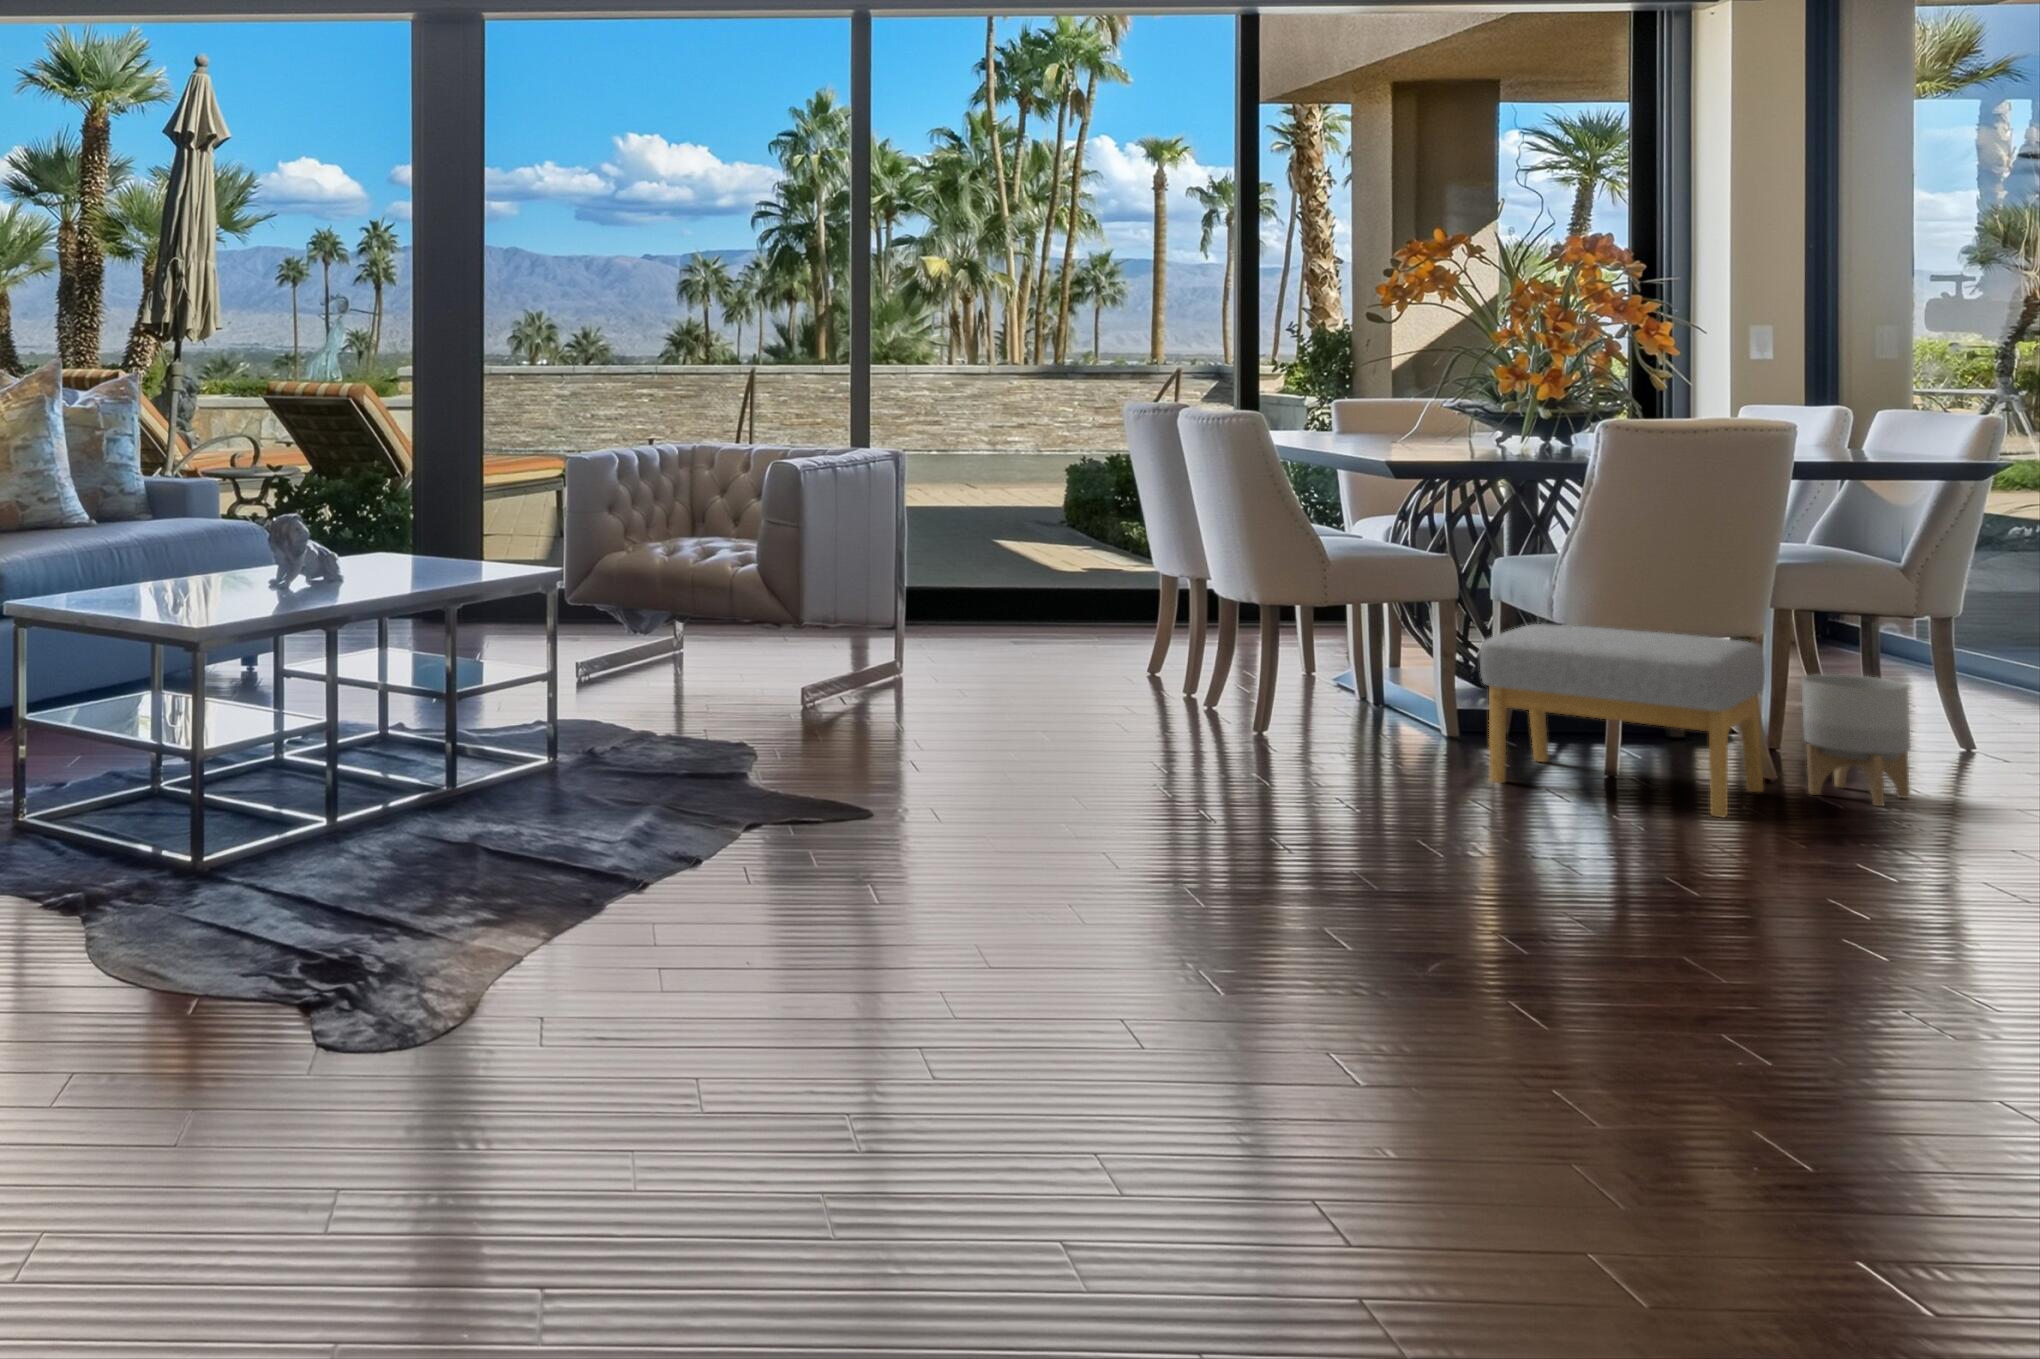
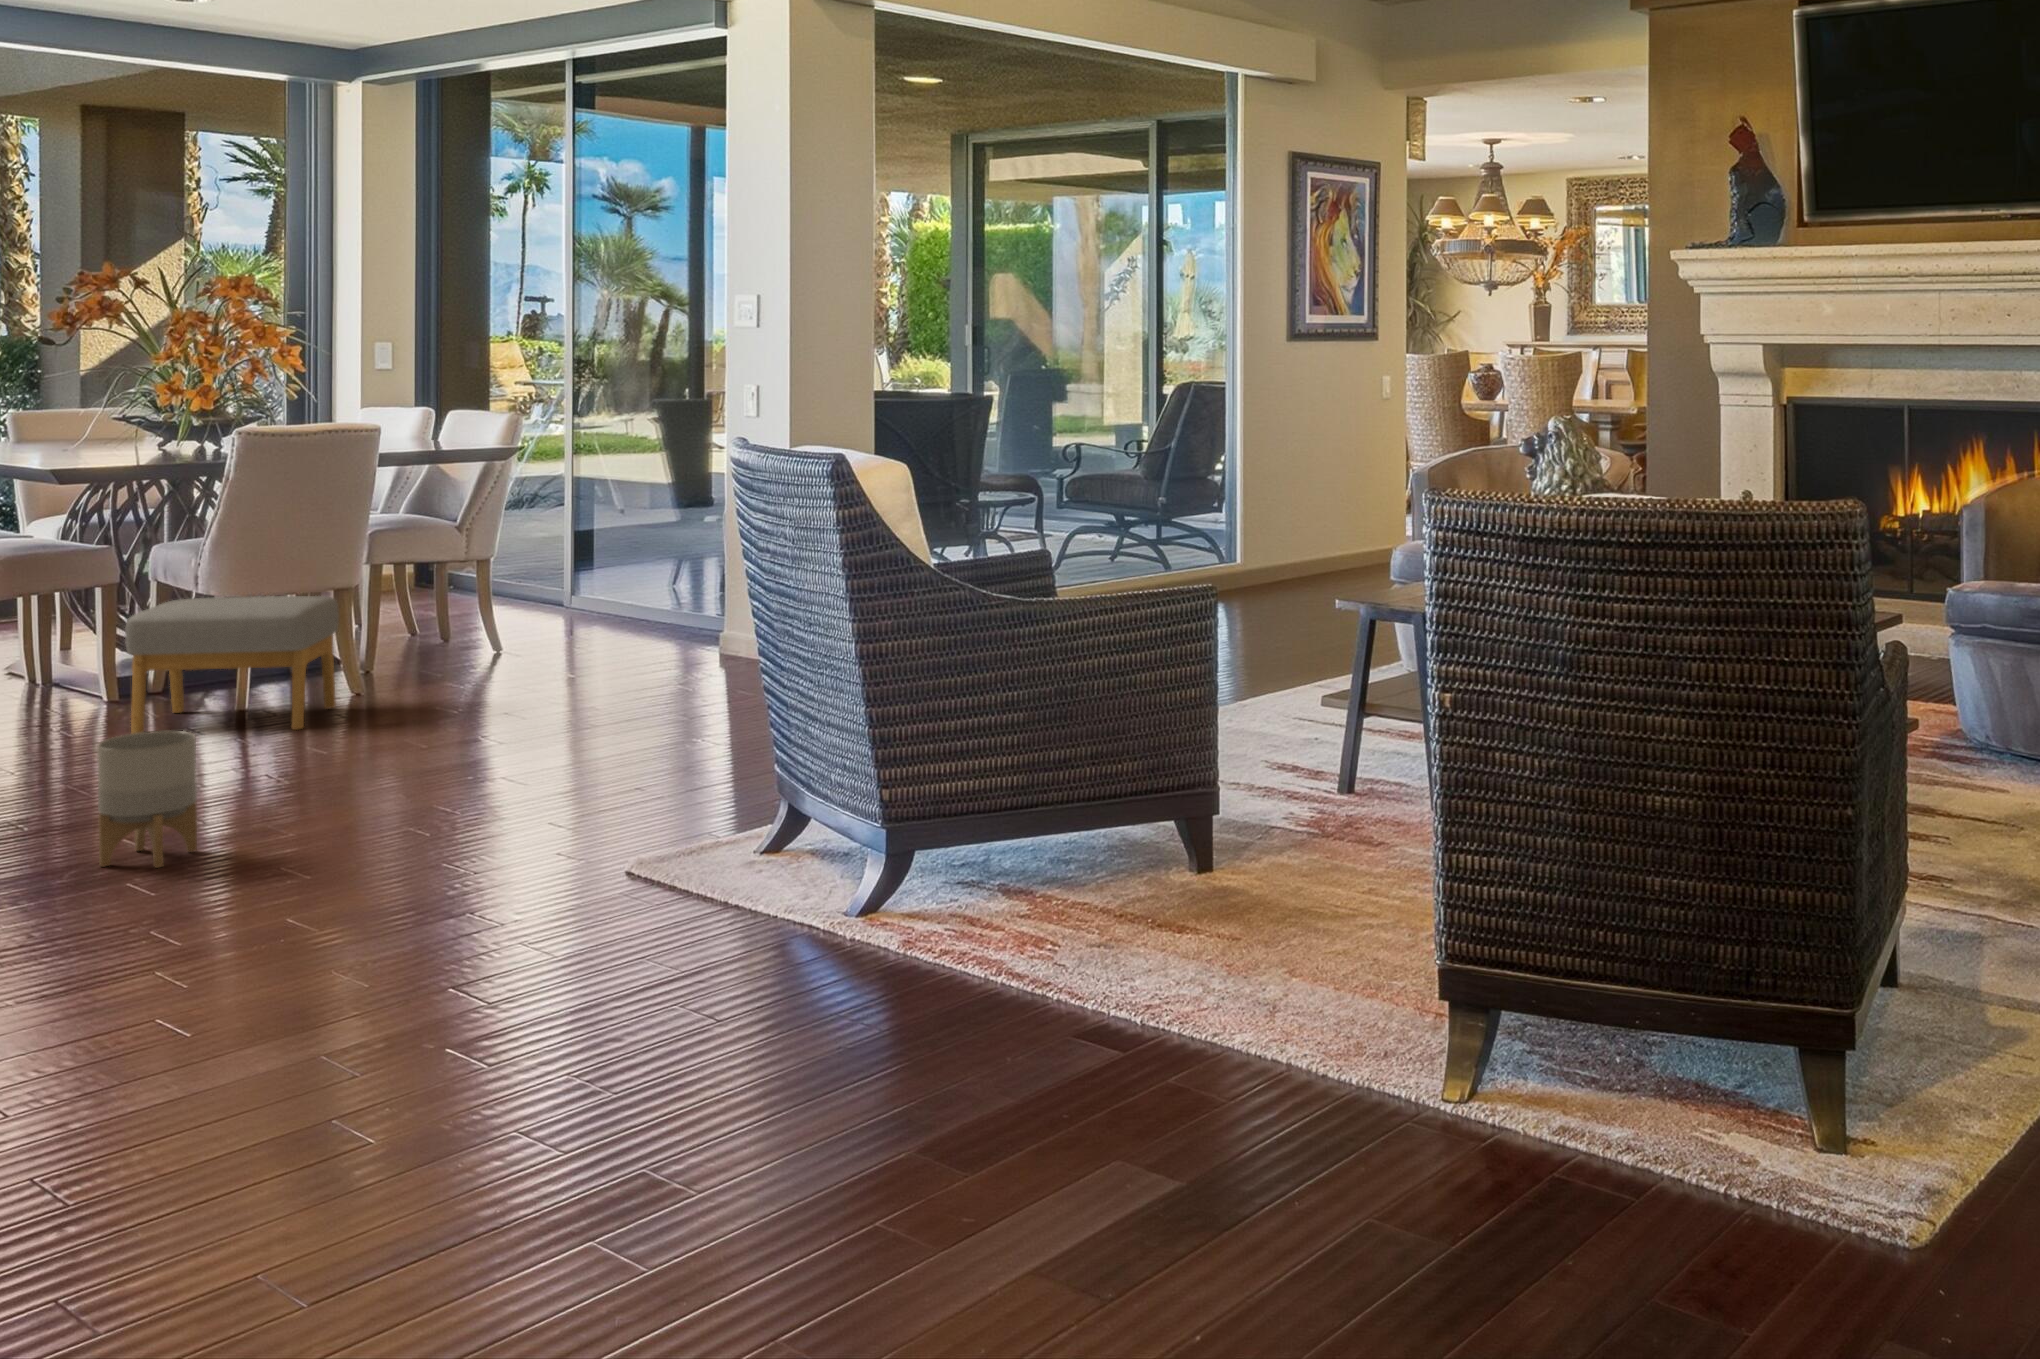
planter: present [1802,674,1911,806] -> present [97,731,197,868]

